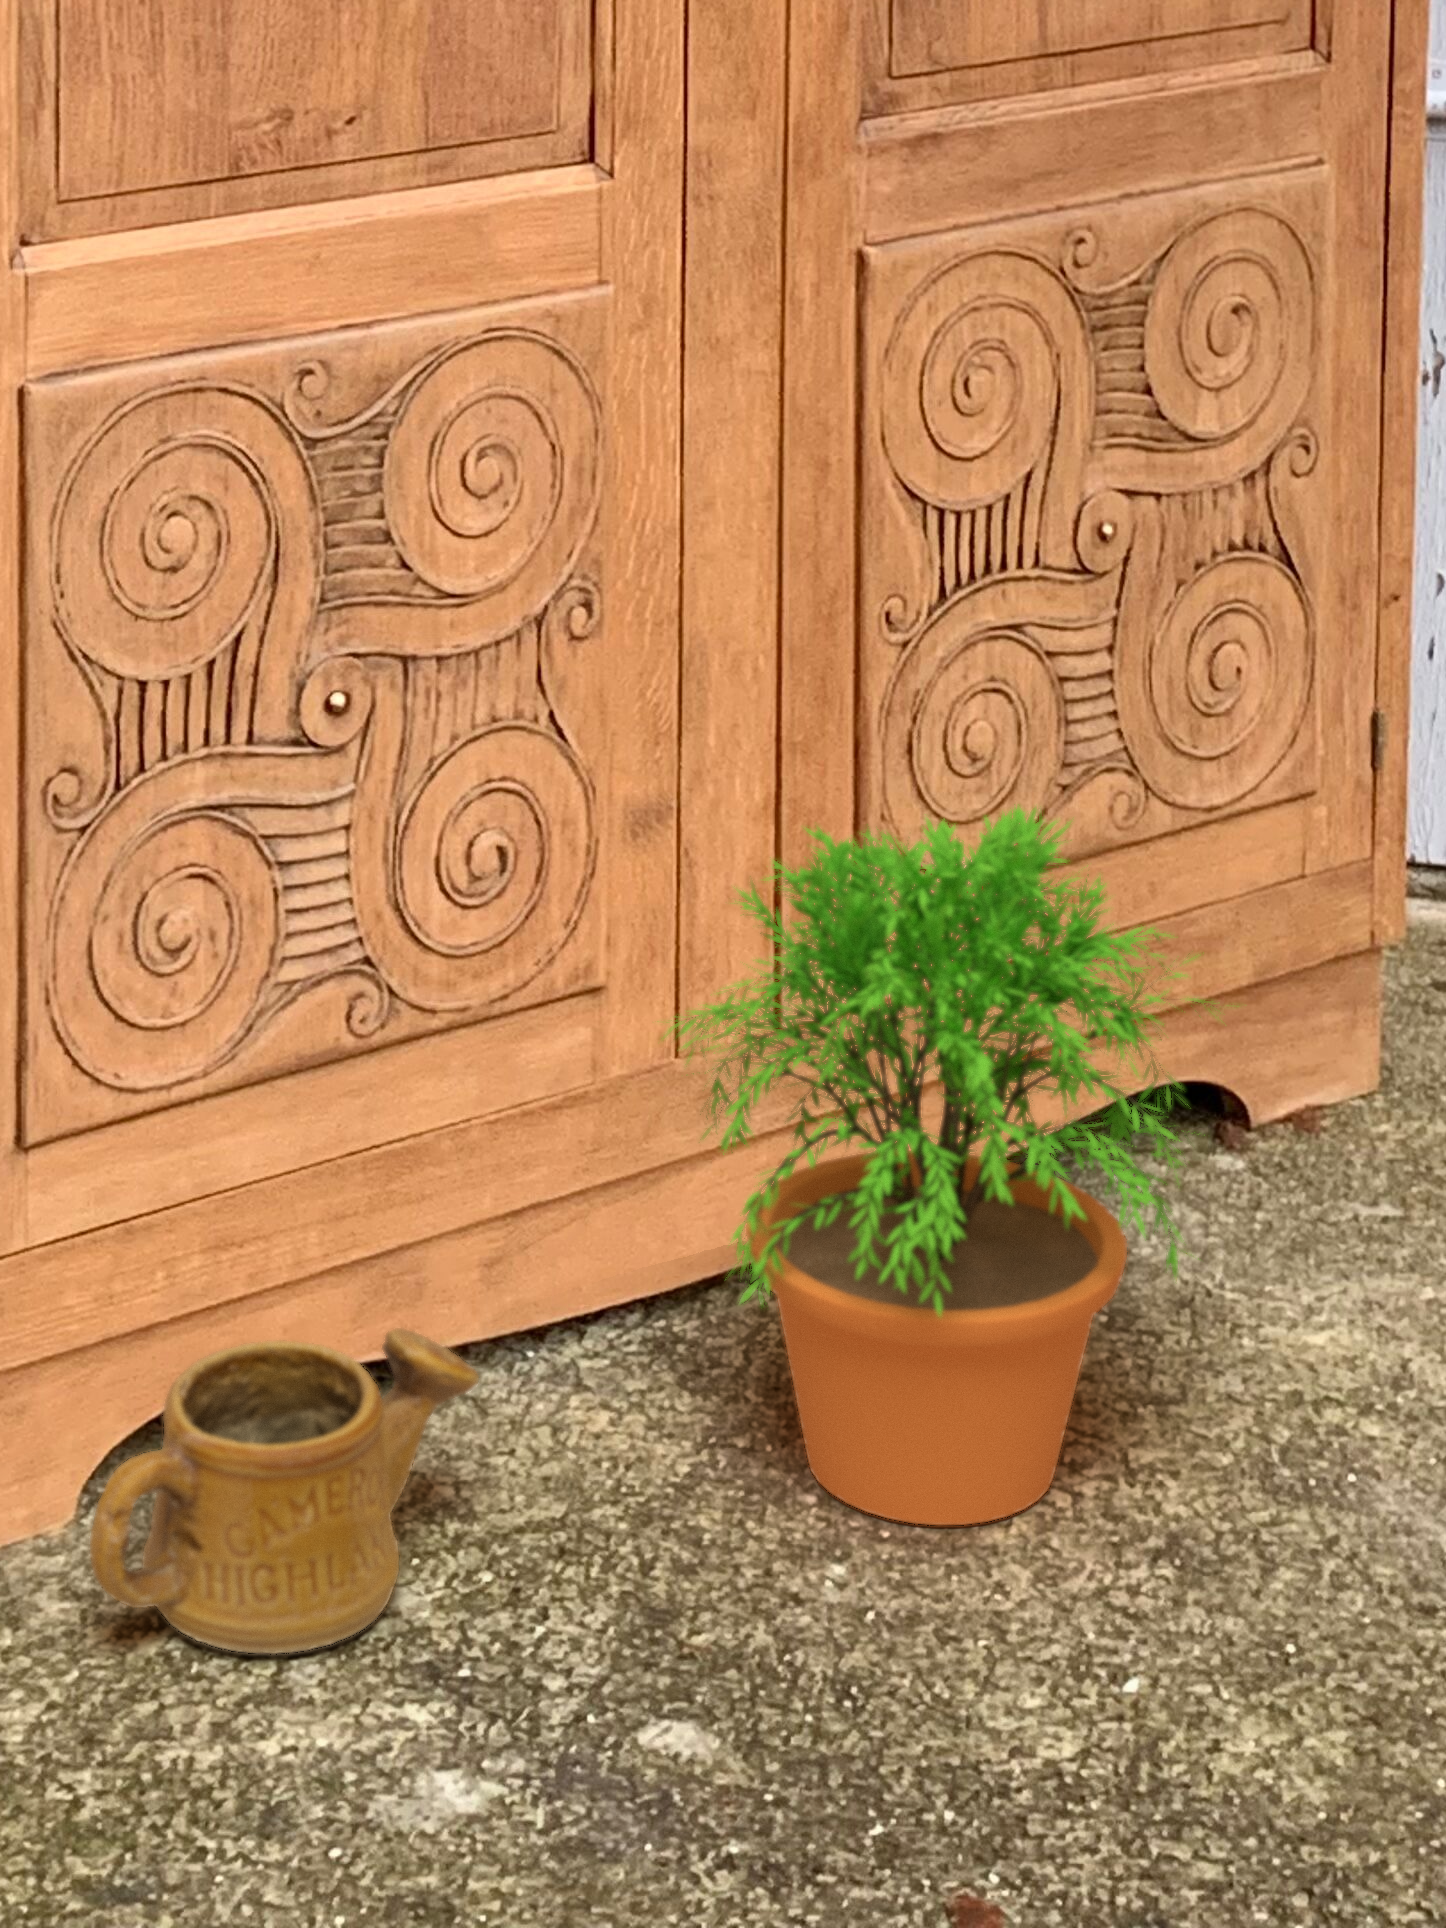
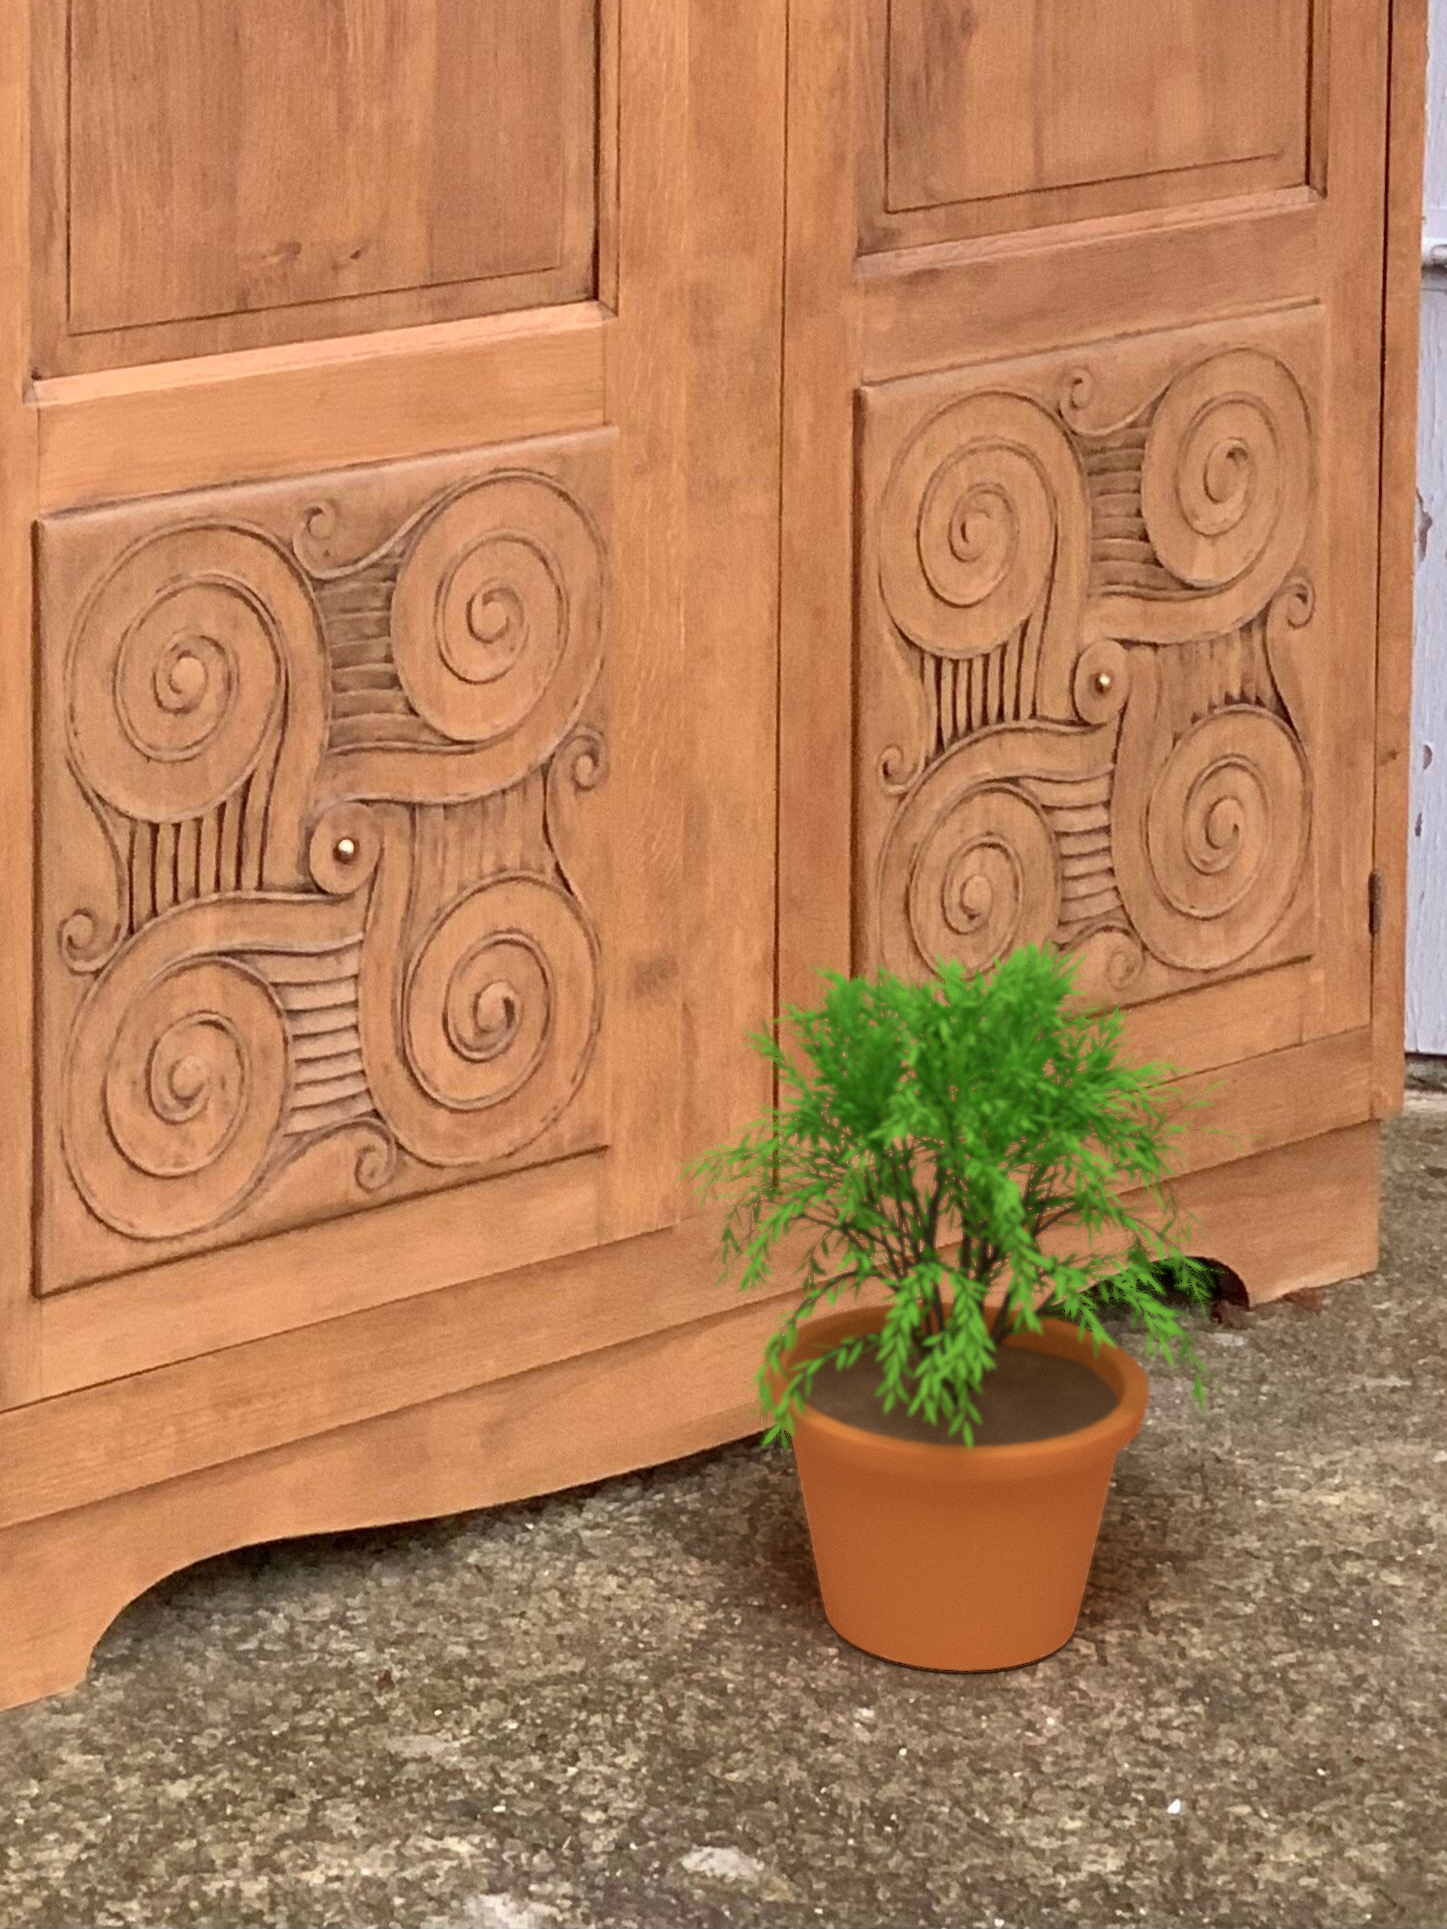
watering can: present [90,1328,479,1653] -> none [118,1480,499,1801]

